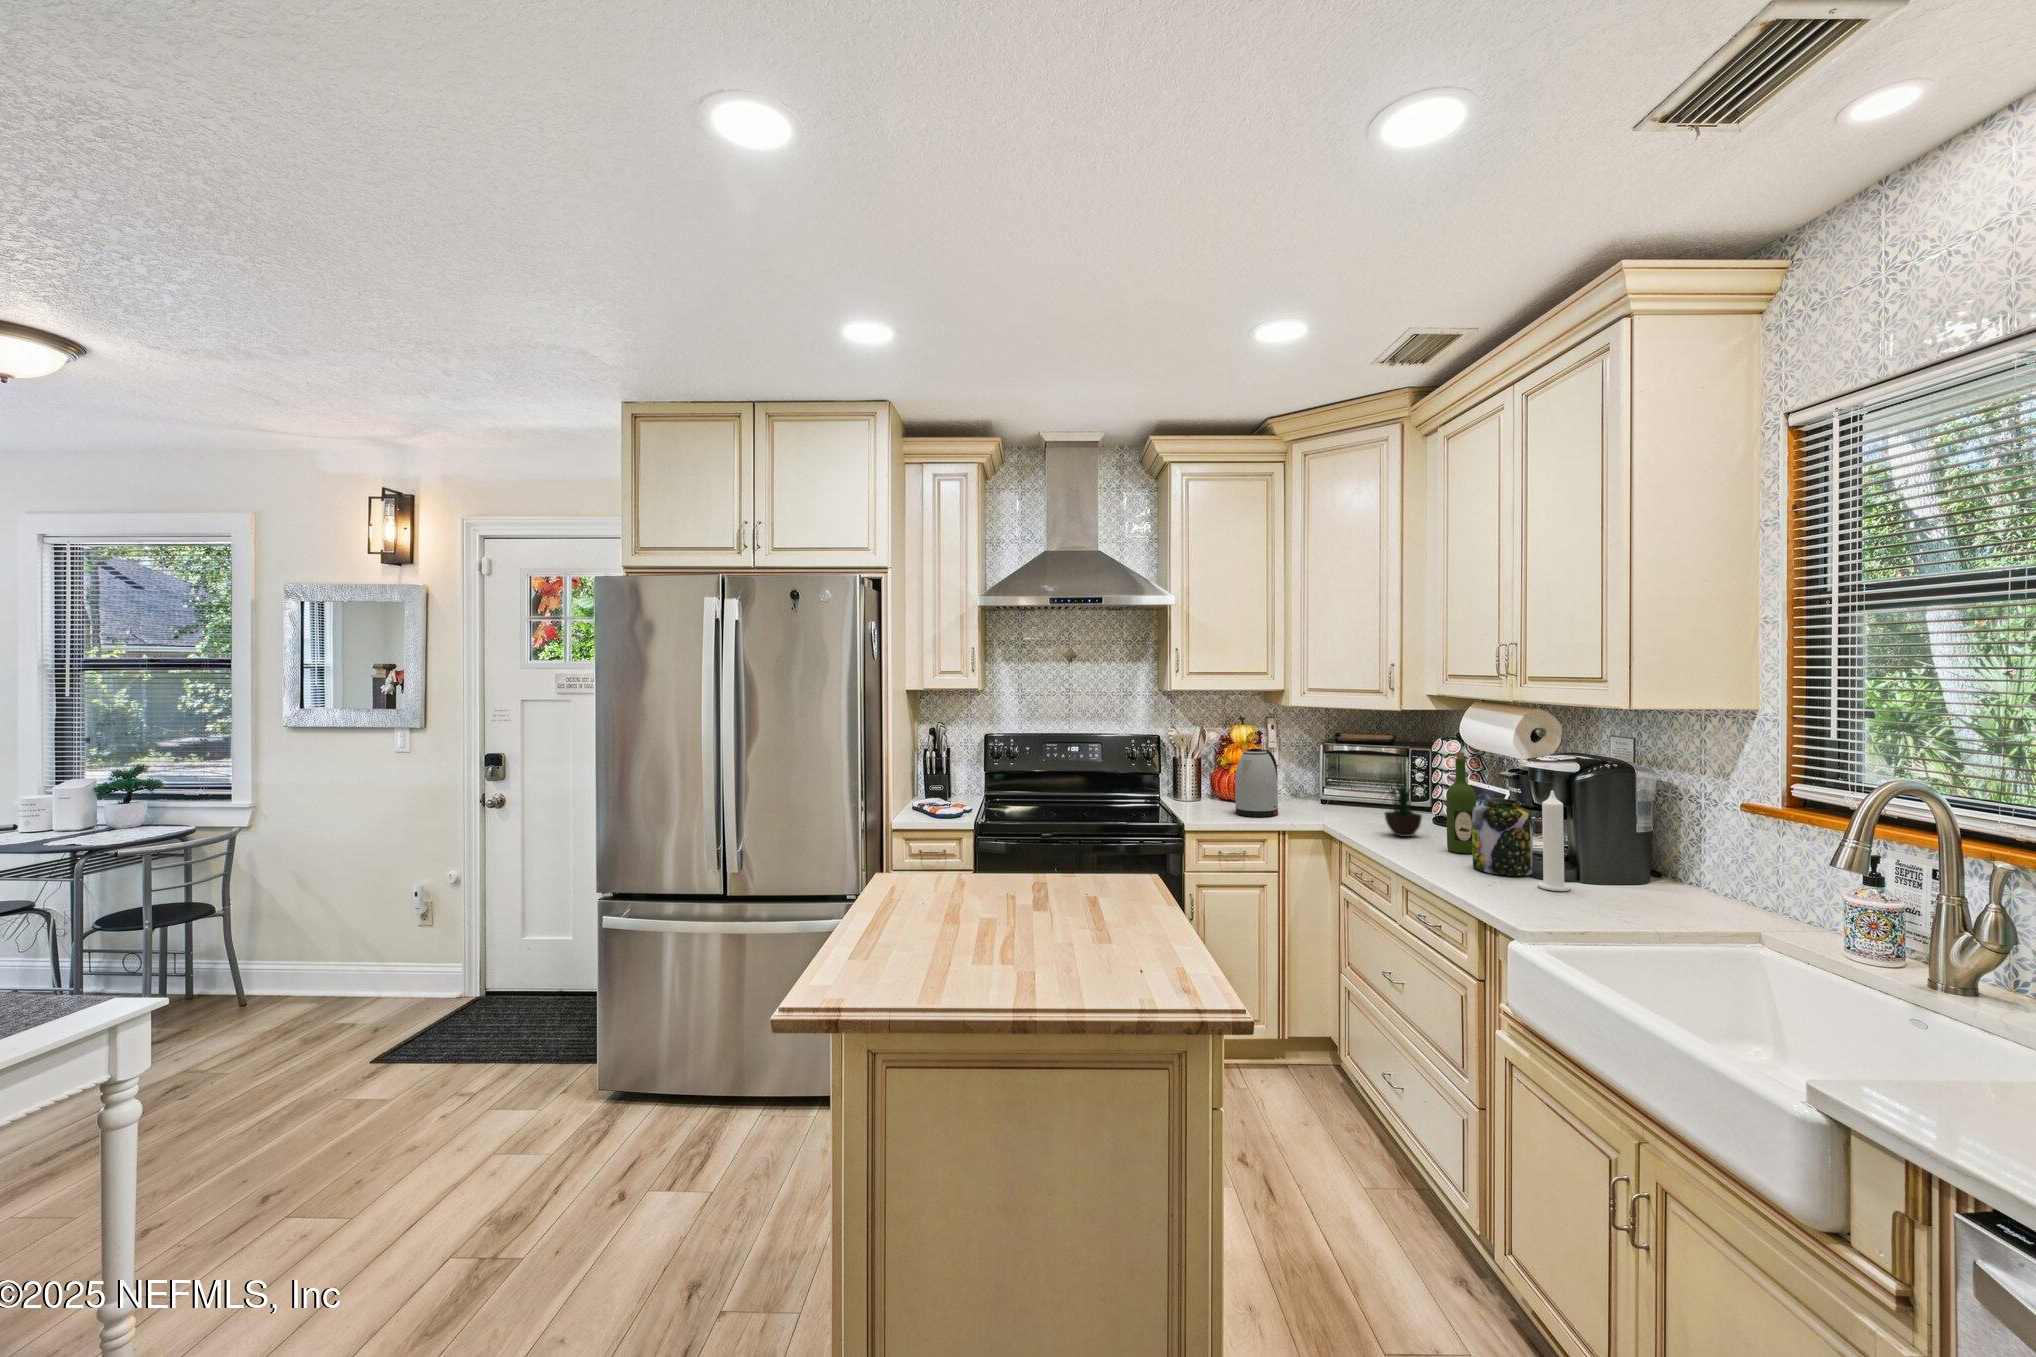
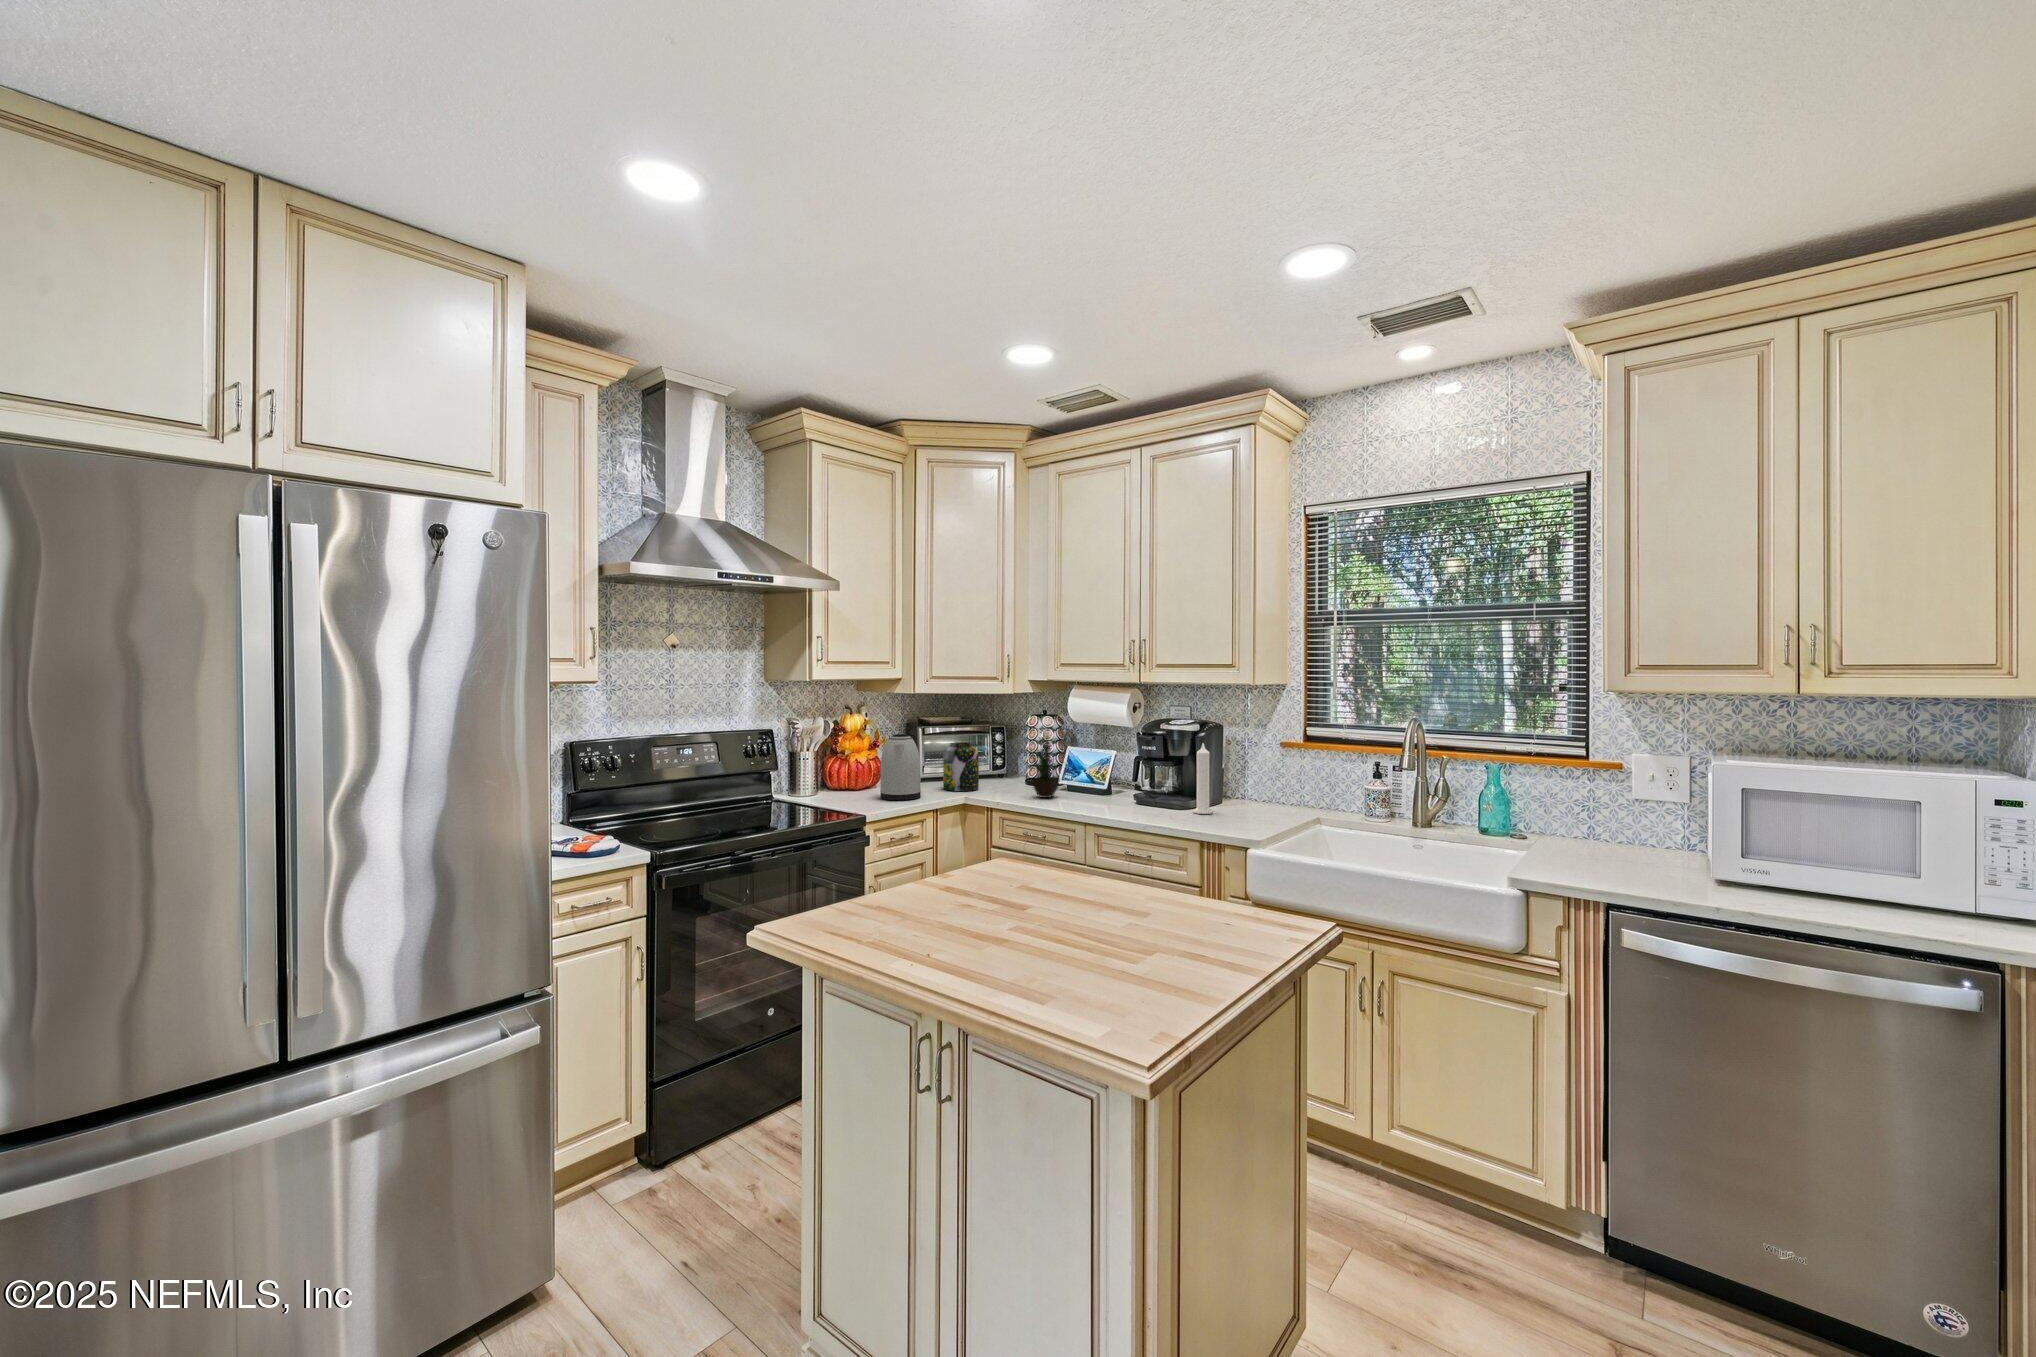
wine bottle: present [1446,752,1476,853] -> none [1095,723,1115,802]
jar: present [1472,798,1533,876] -> present [943,742,979,791]

